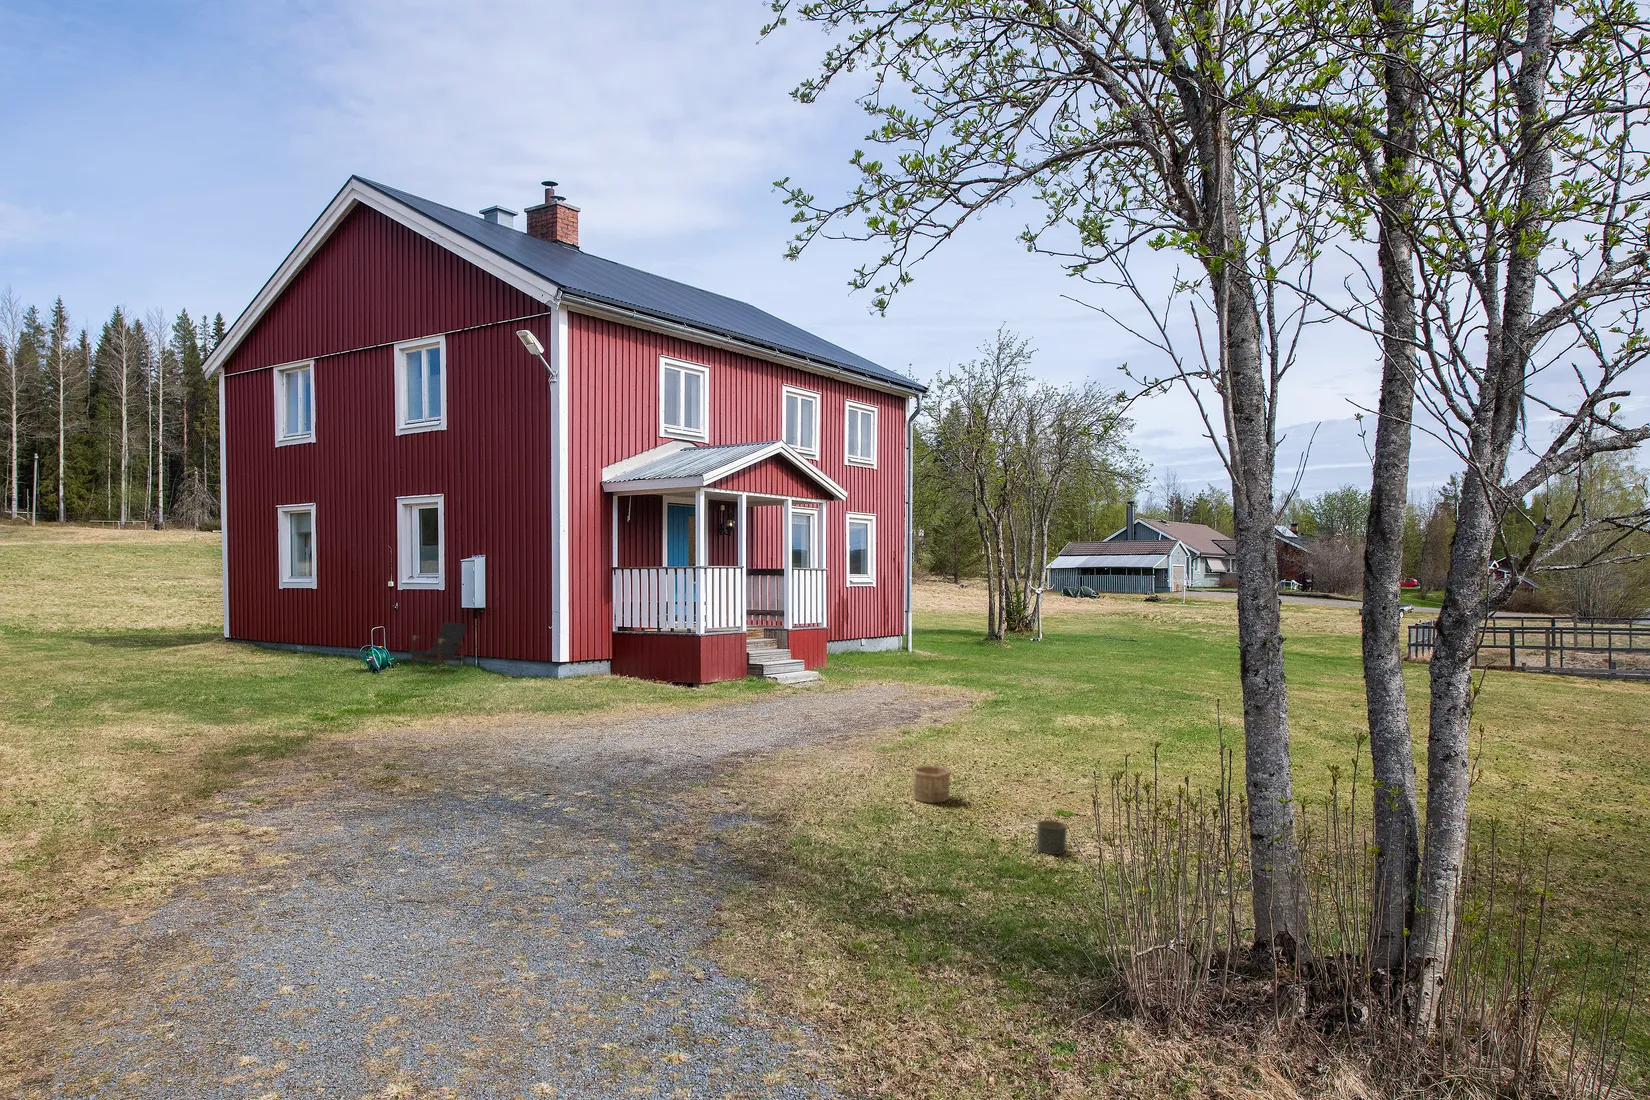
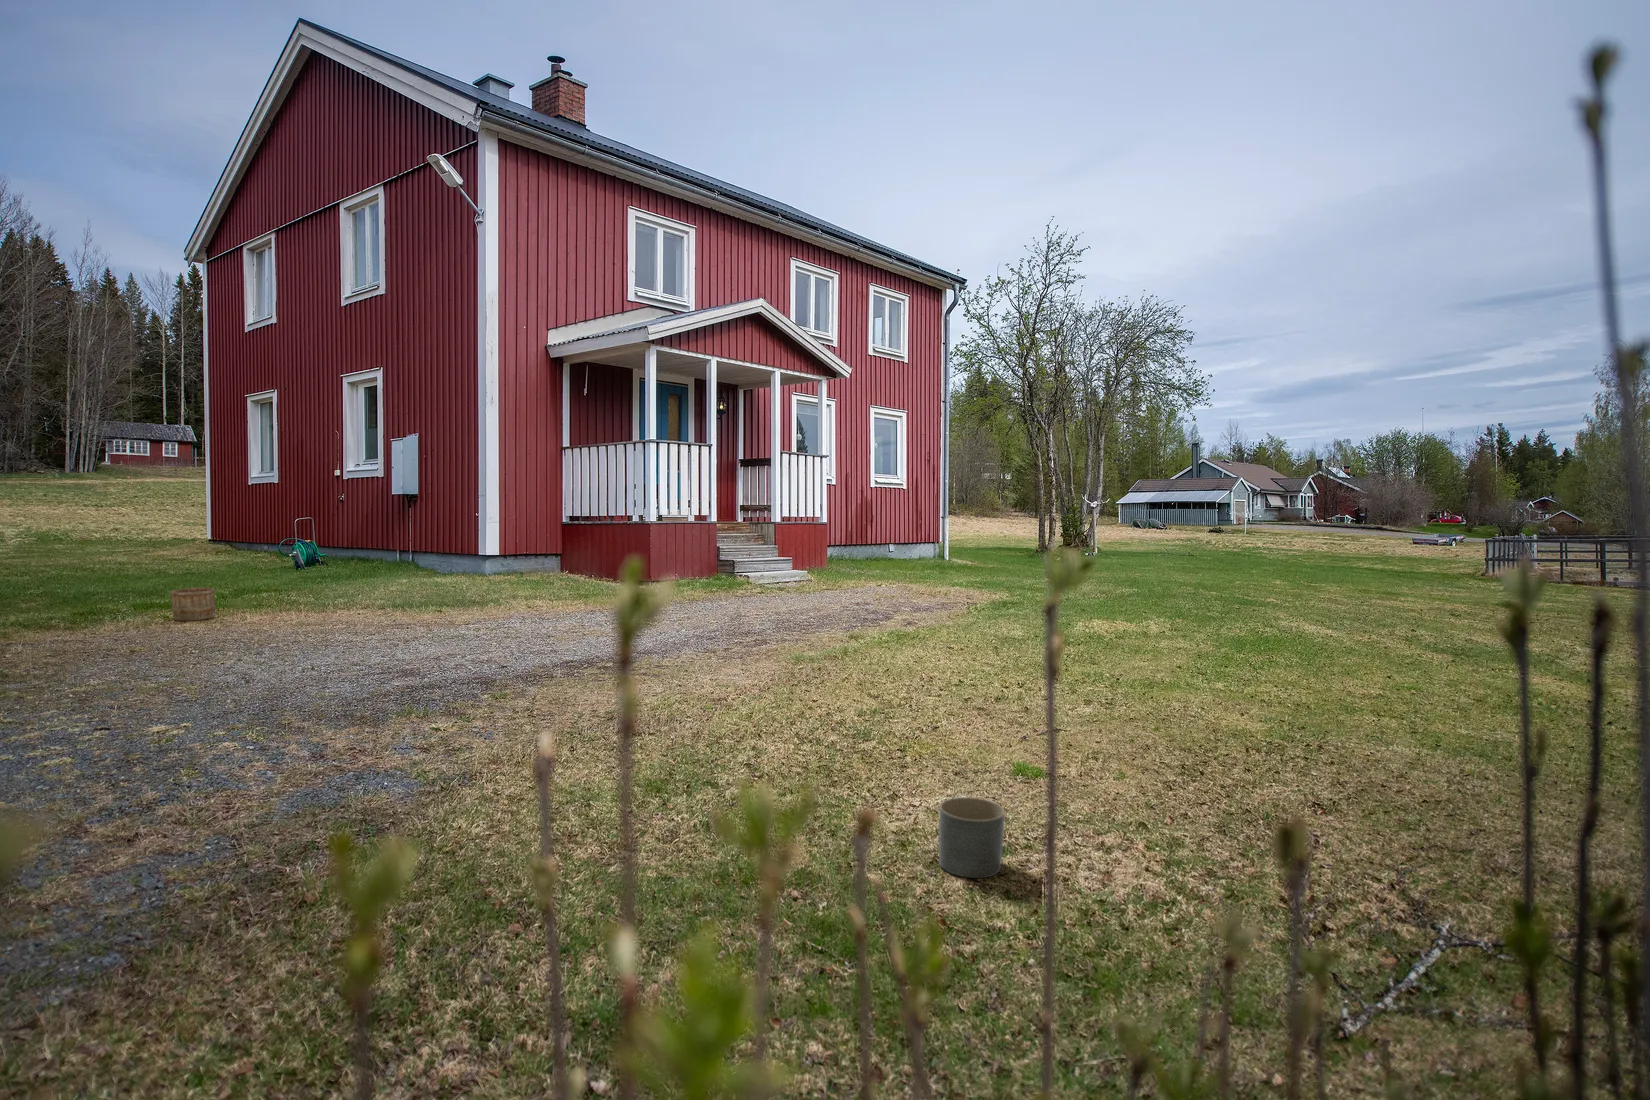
lounge chair: present [409,622,467,673] -> none [335,513,404,570]
wooden bucket: present [913,765,951,803] -> present [170,587,215,621]

